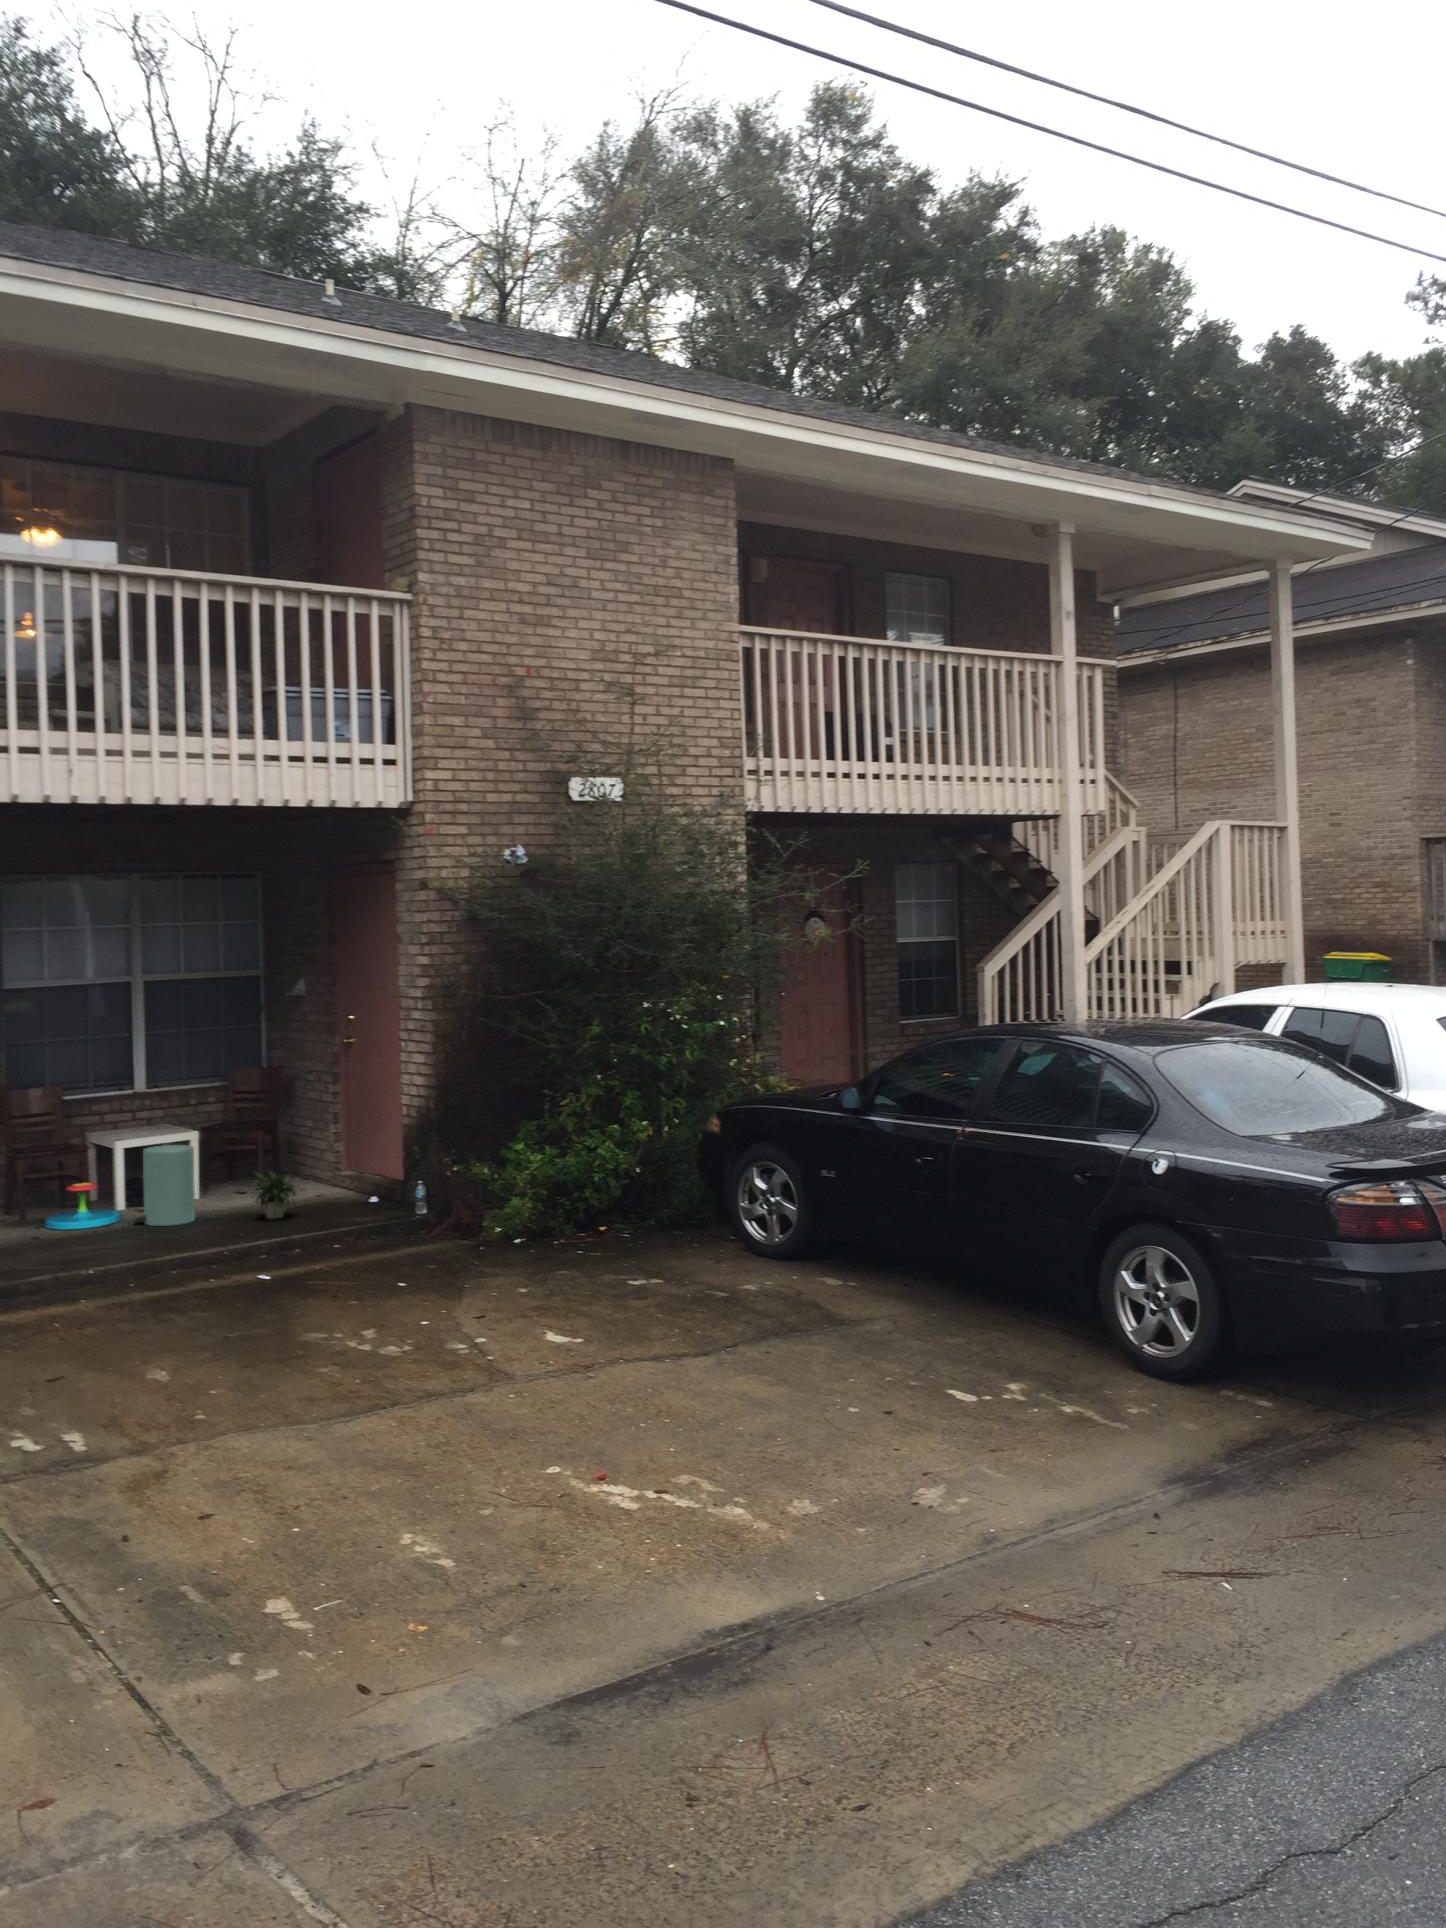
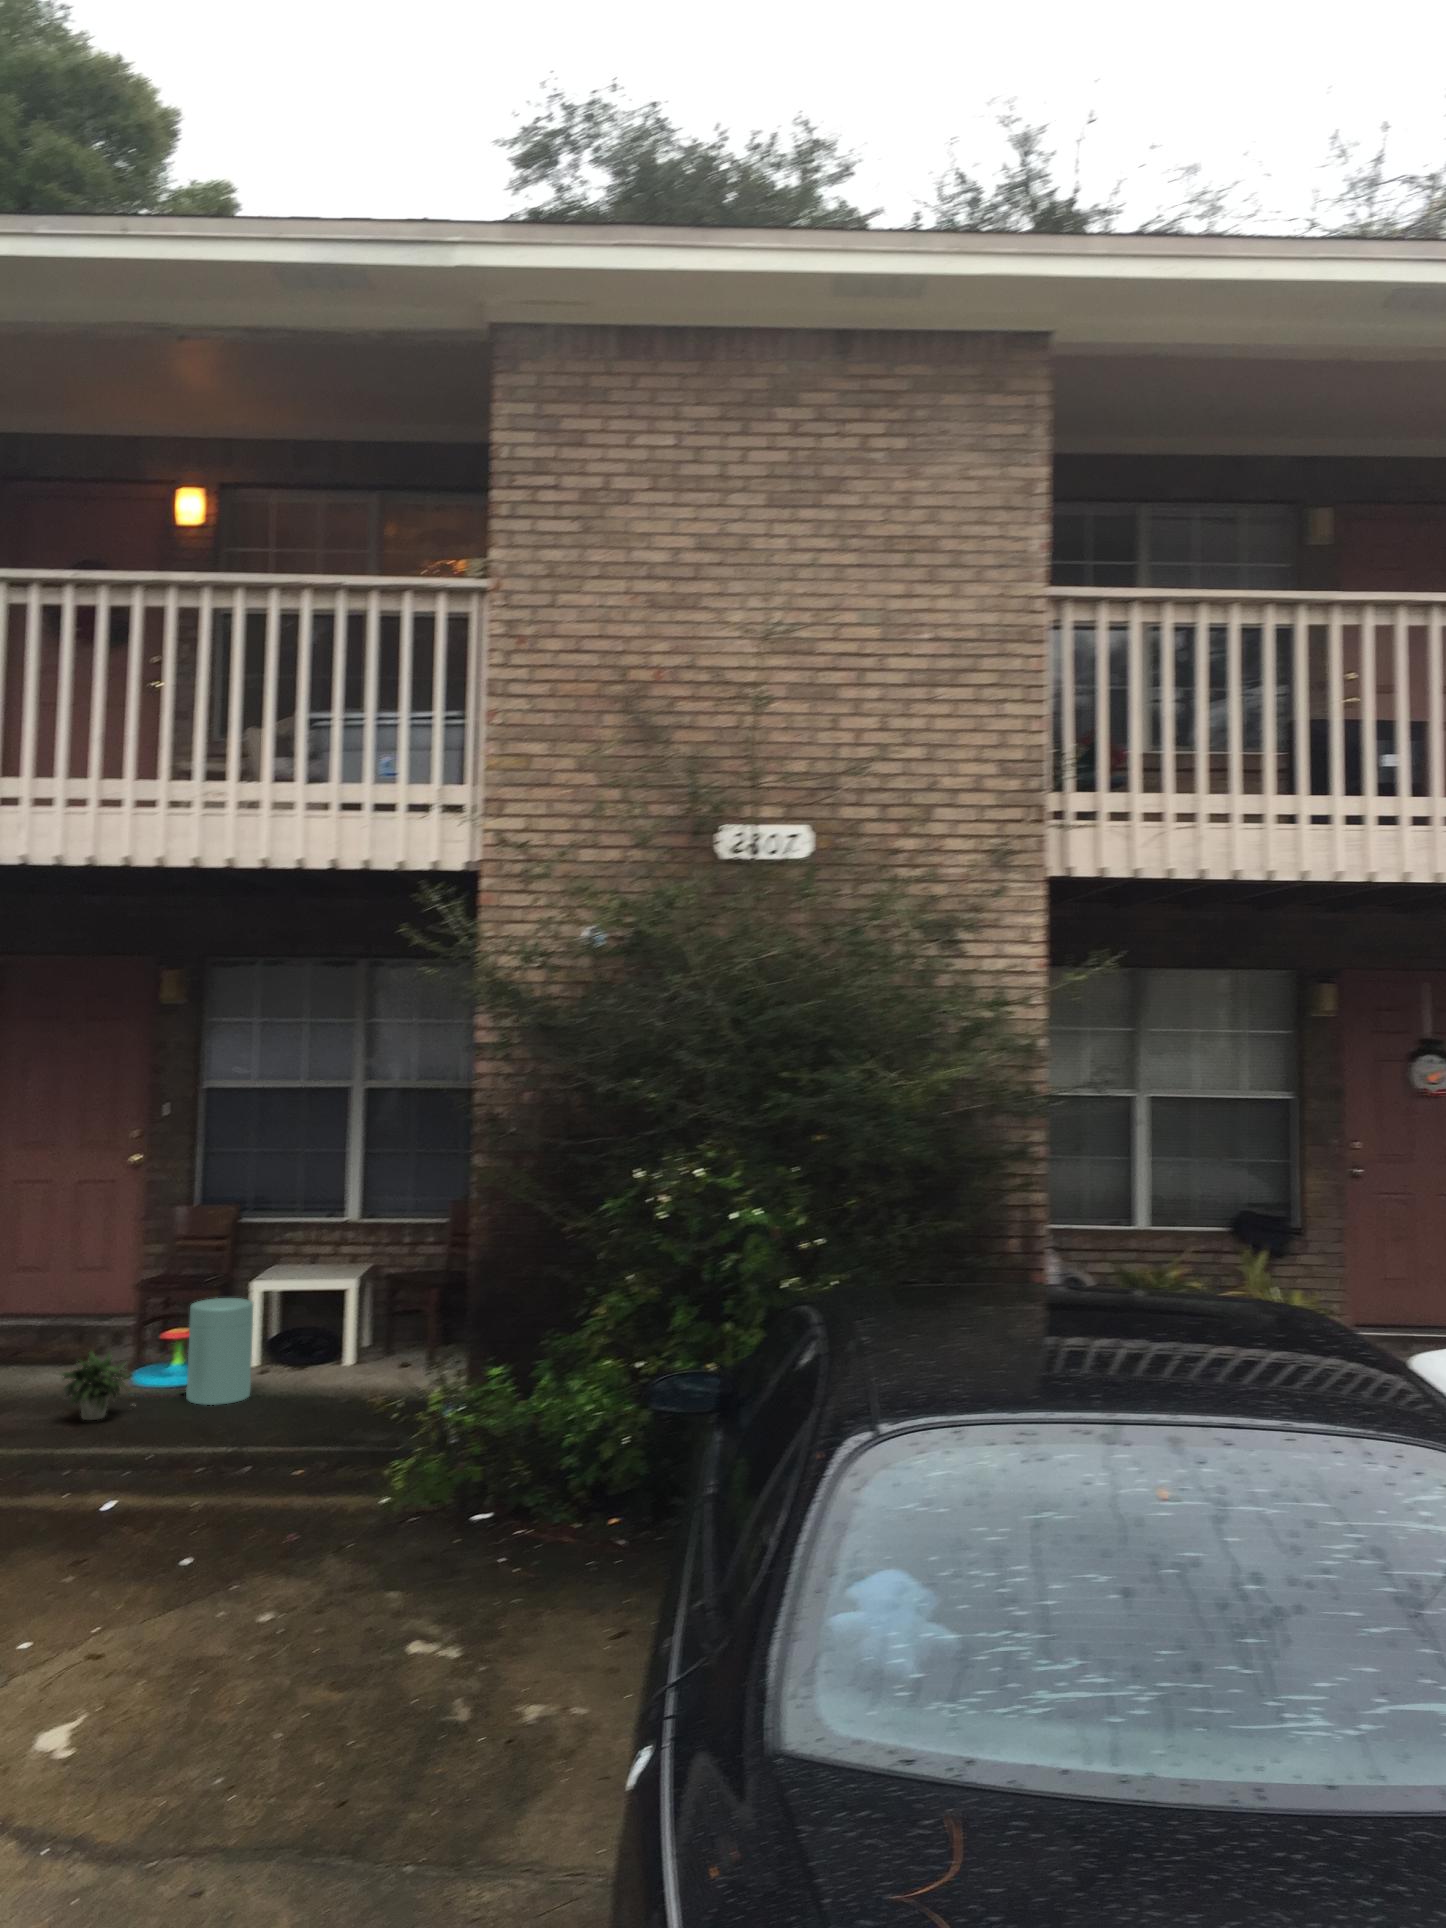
potted plant: present [252,1173,296,1219] -> present [61,1352,133,1420]

